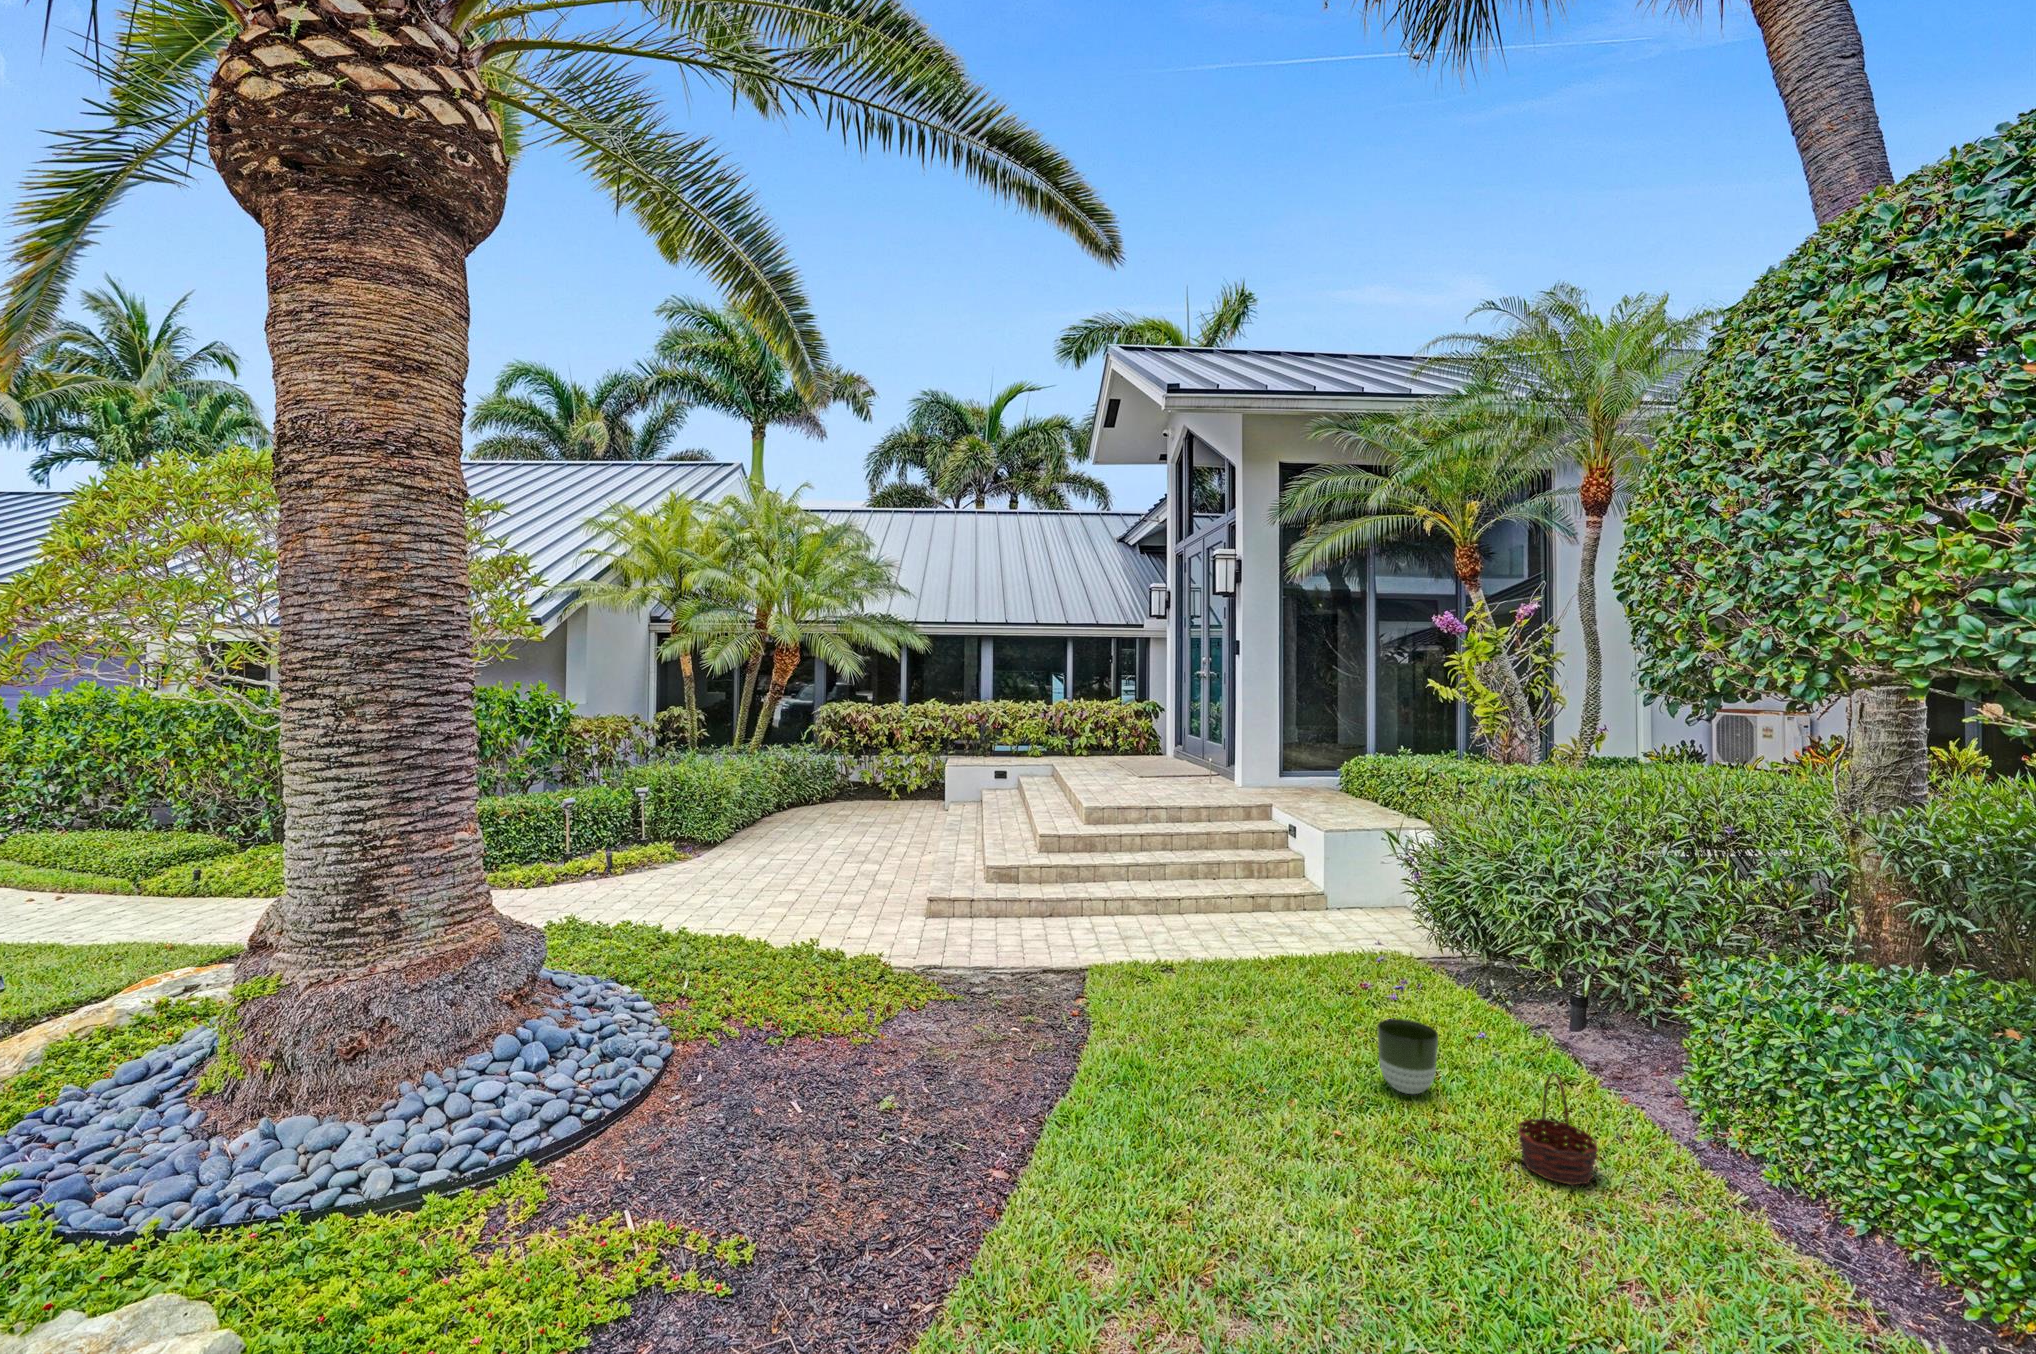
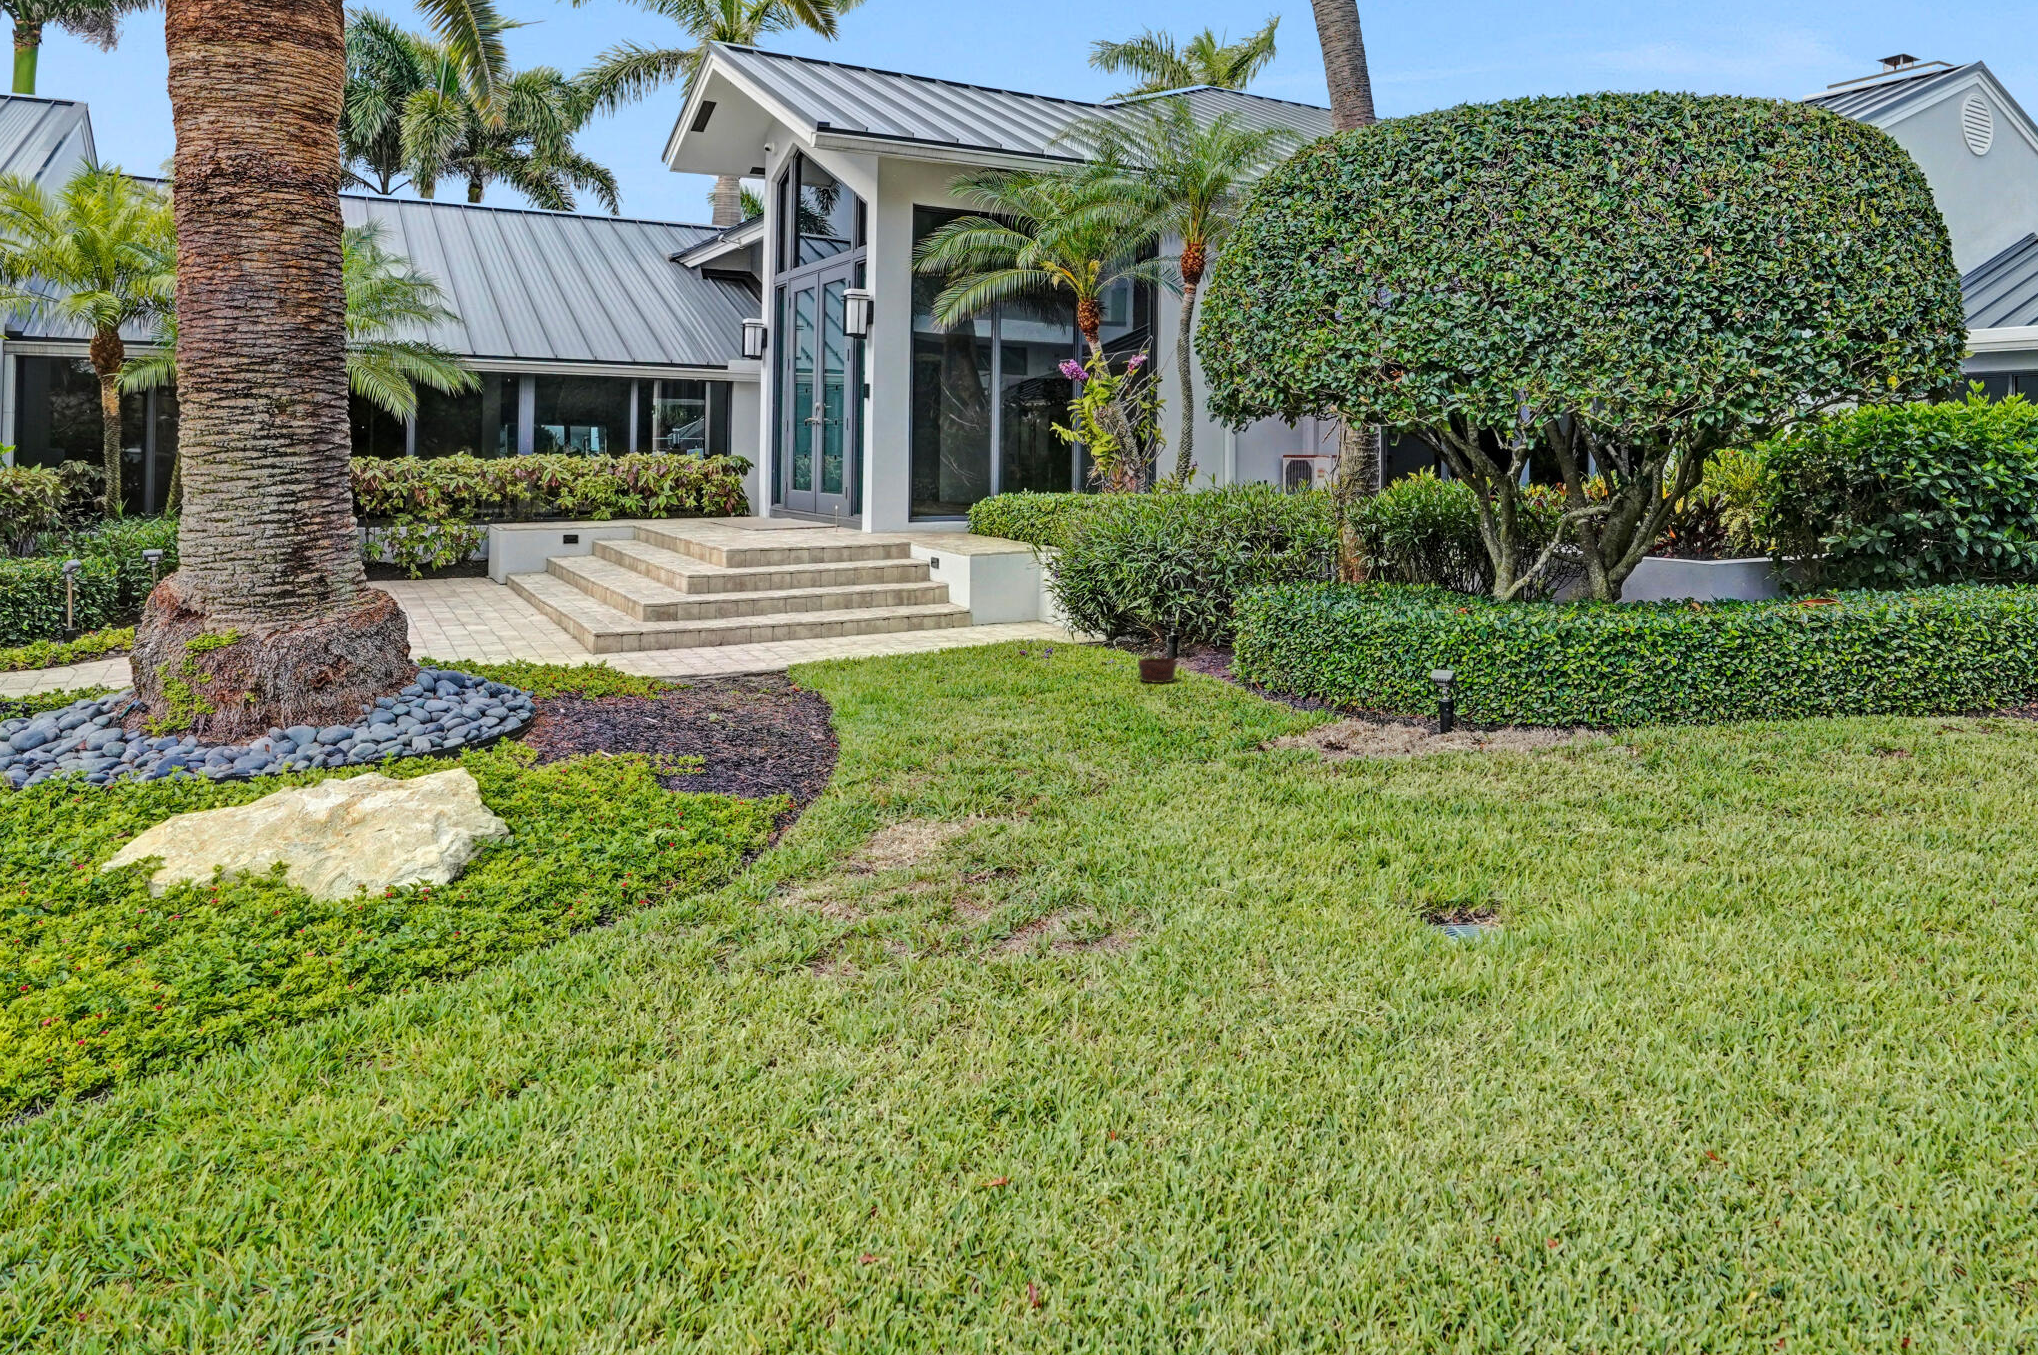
planter: present [1378,1019,1438,1094] -> none [1055,629,1092,672]

